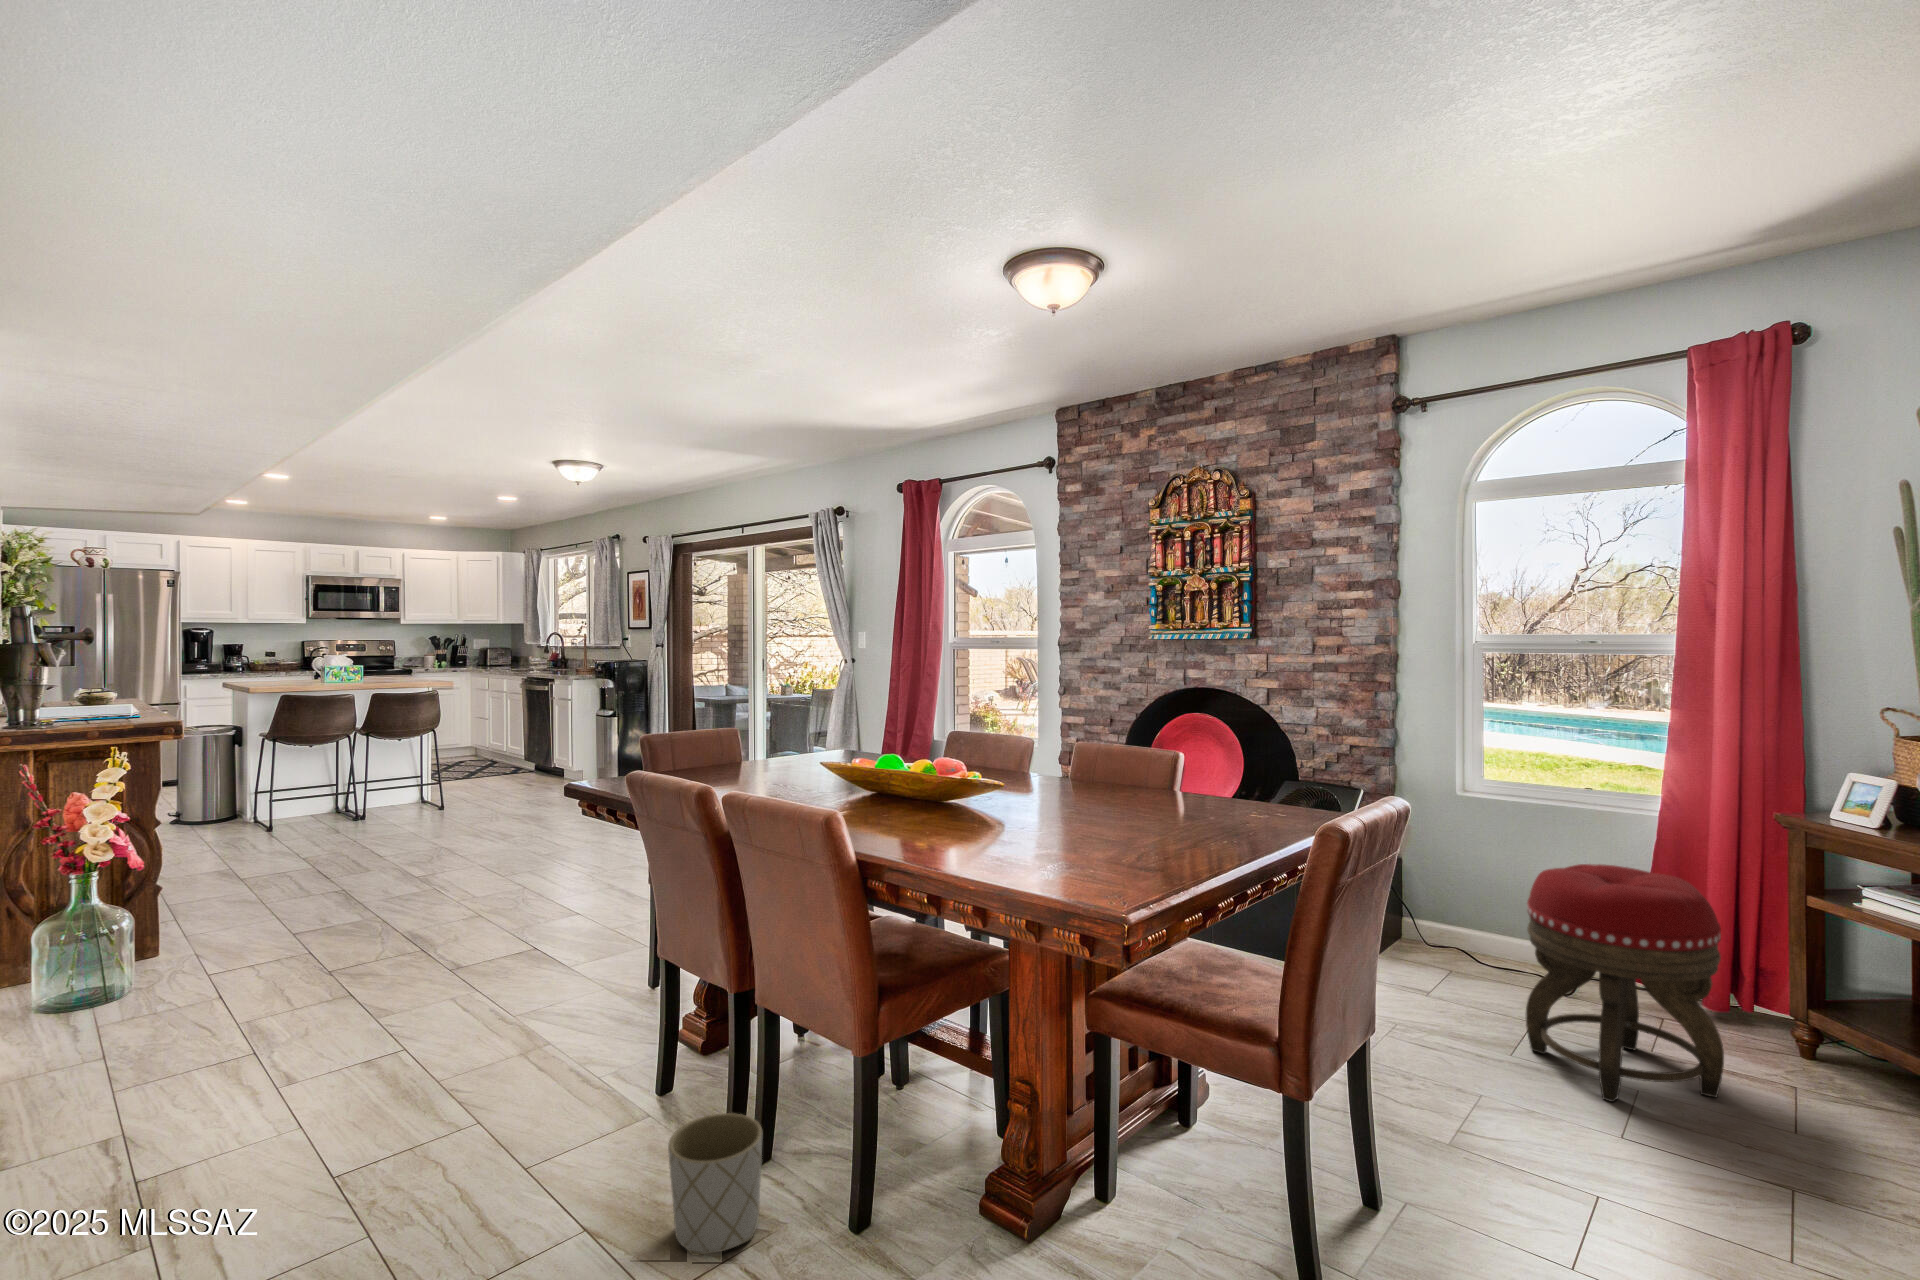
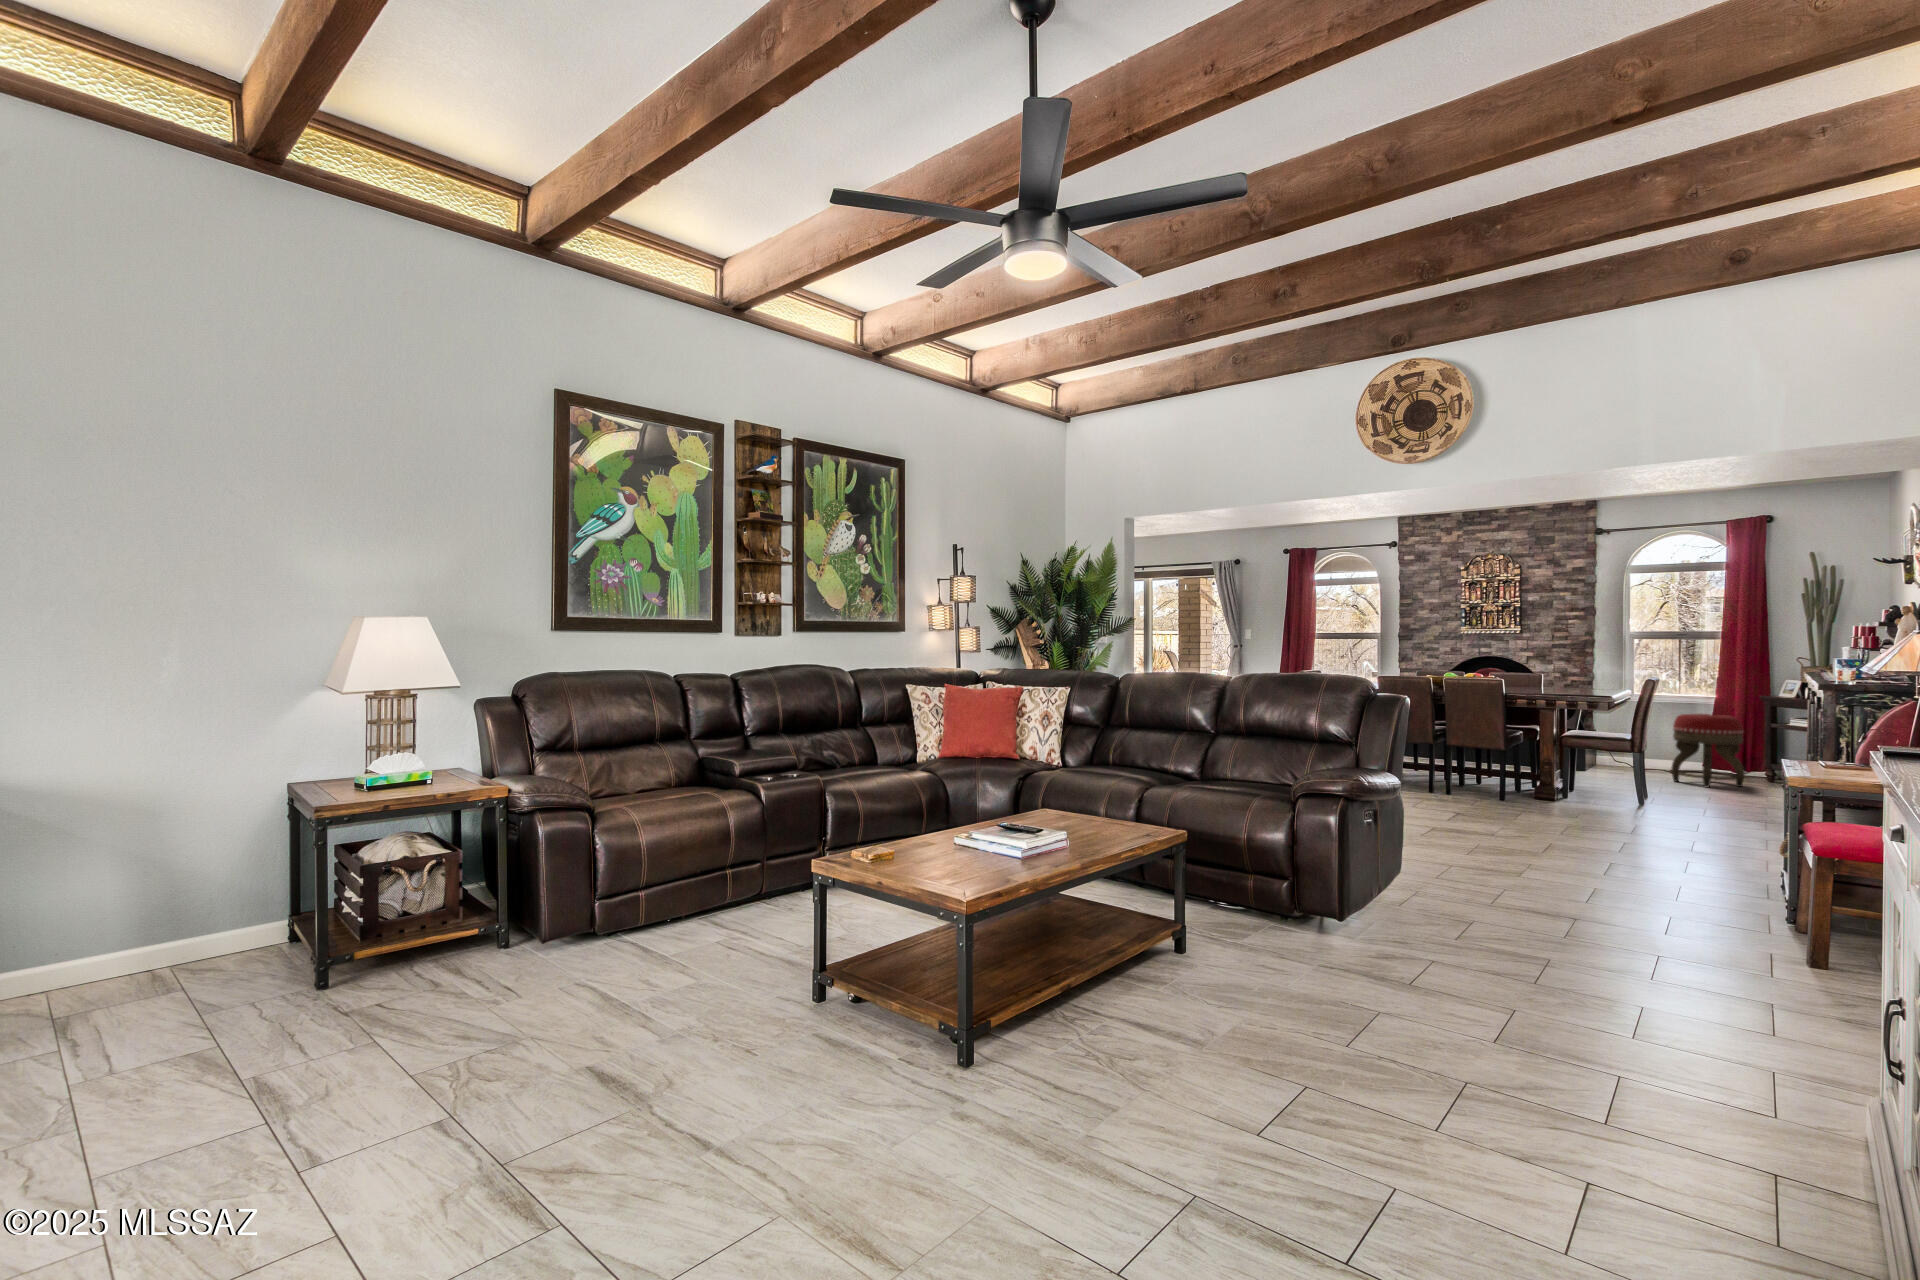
planter: present [668,1113,762,1256] -> none [1448,769,1479,801]

